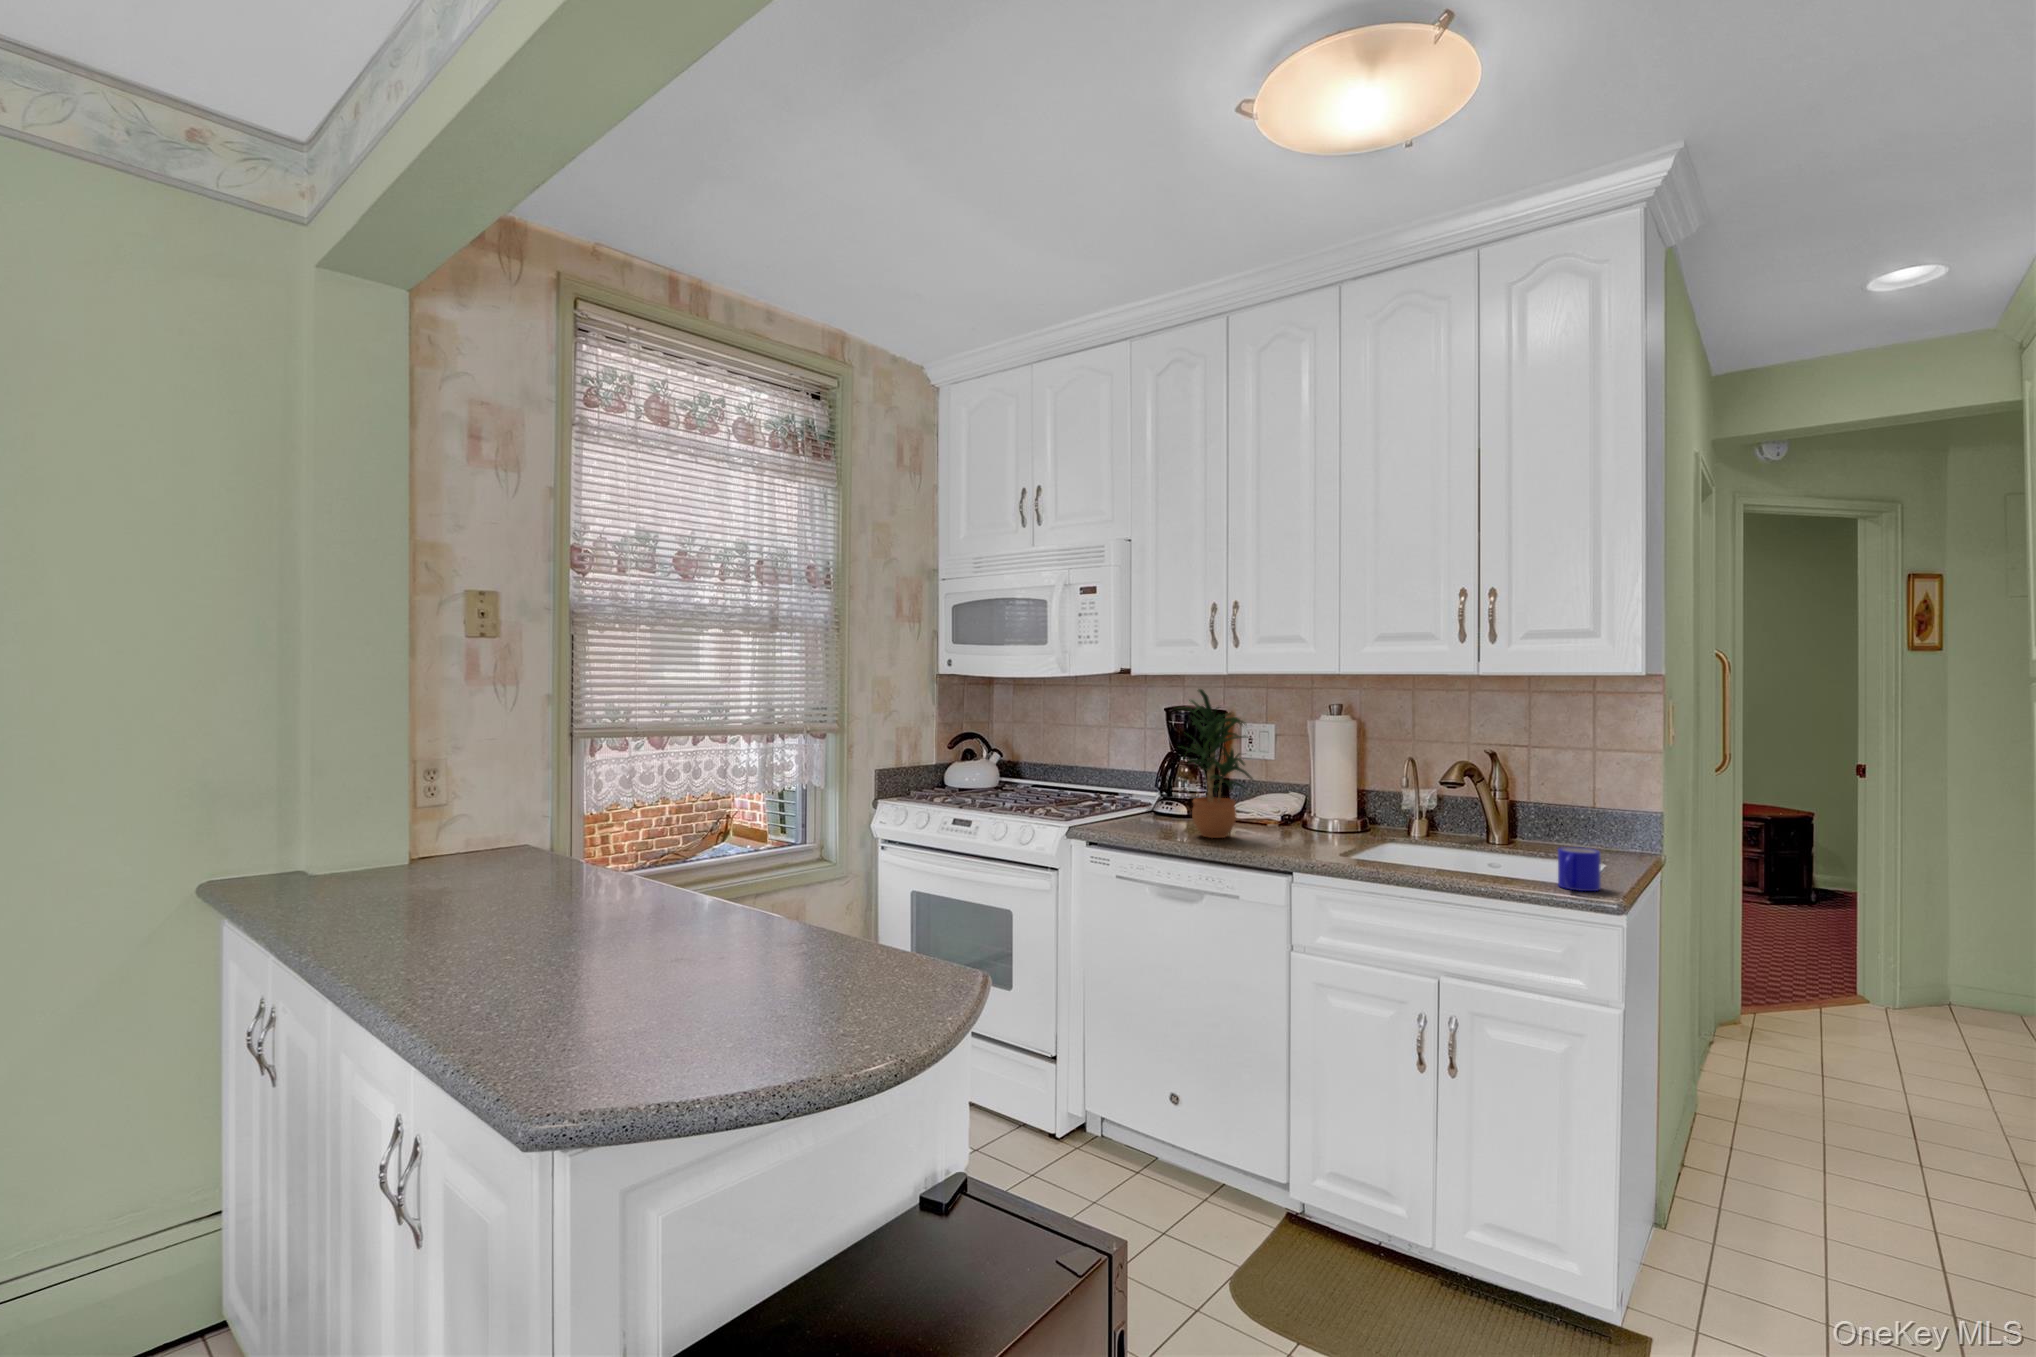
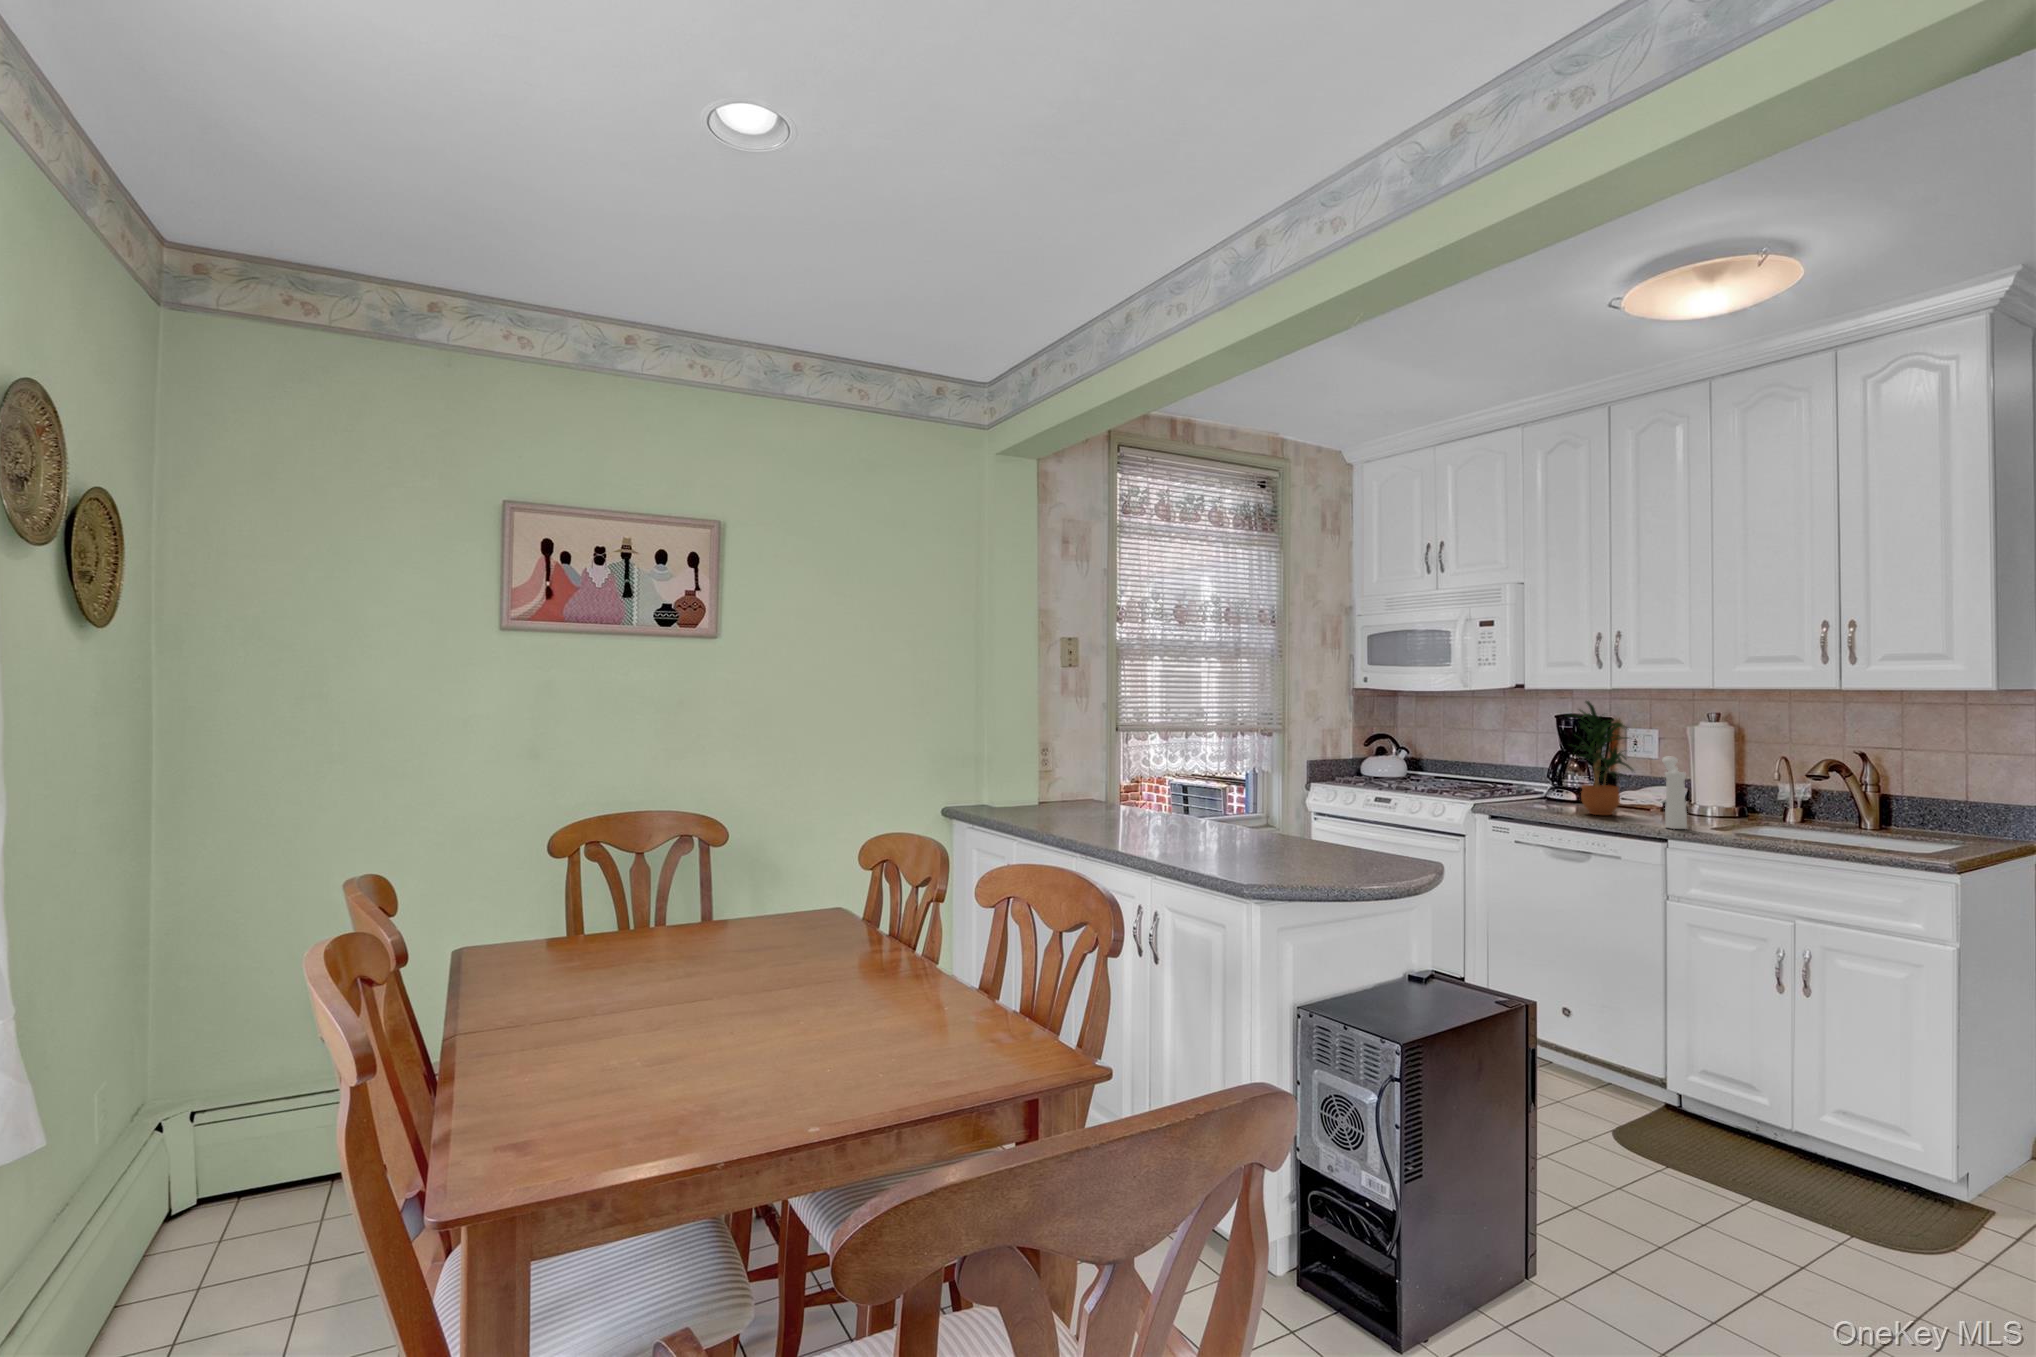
pepper mill: none [1285,761,1315,857] -> present [1662,757,1687,829]
mug: present [1558,847,1601,891] -> none [1901,824,1940,857]

